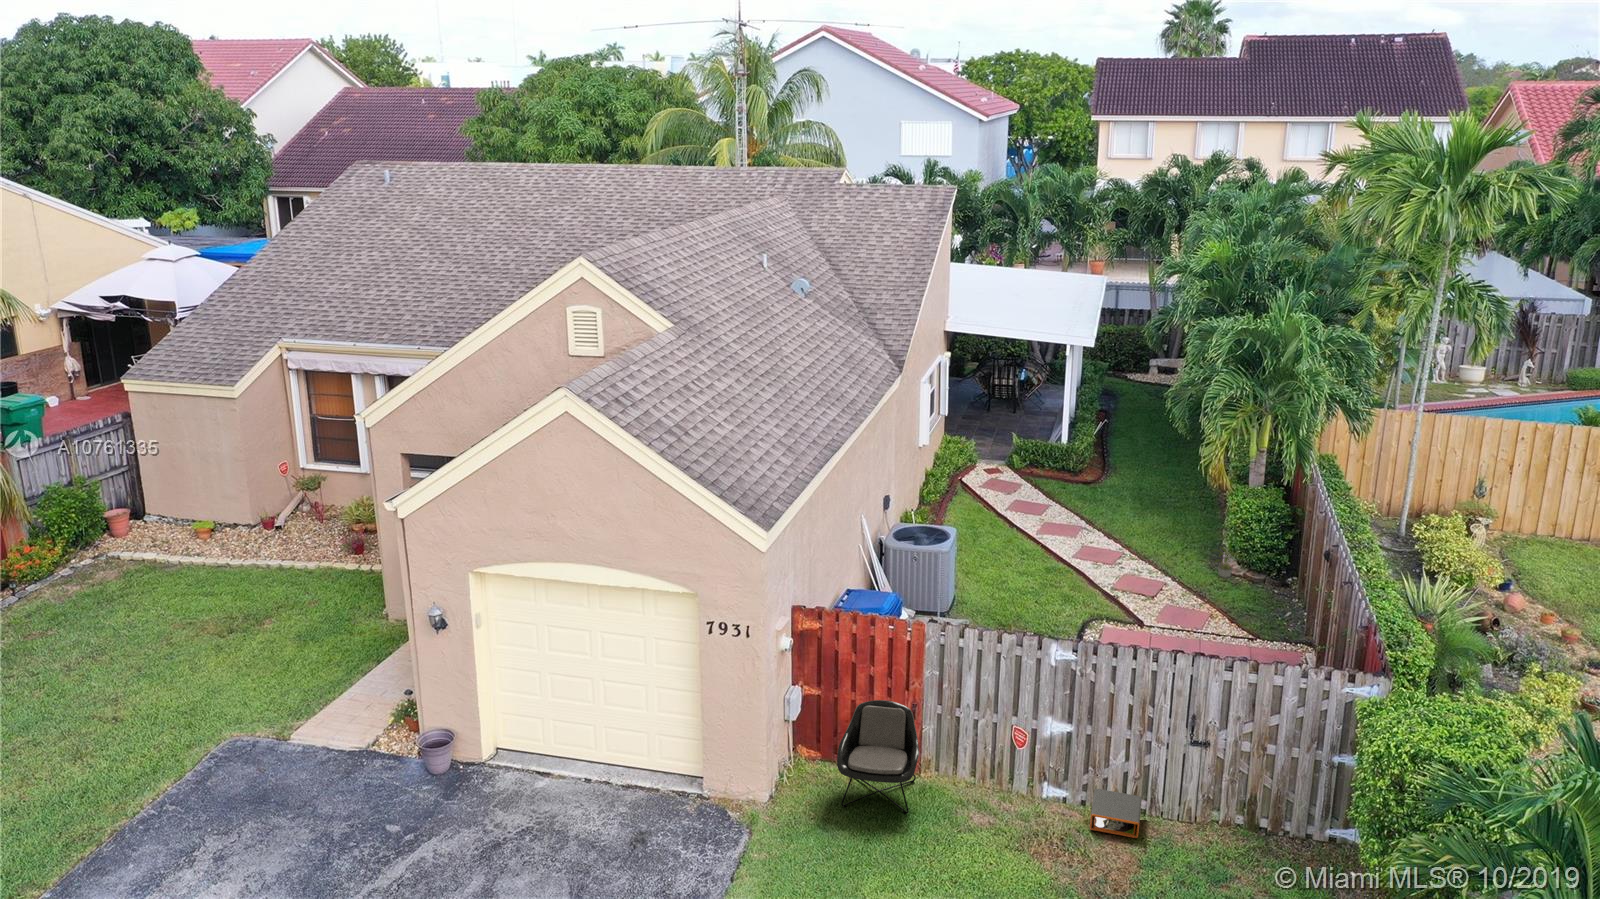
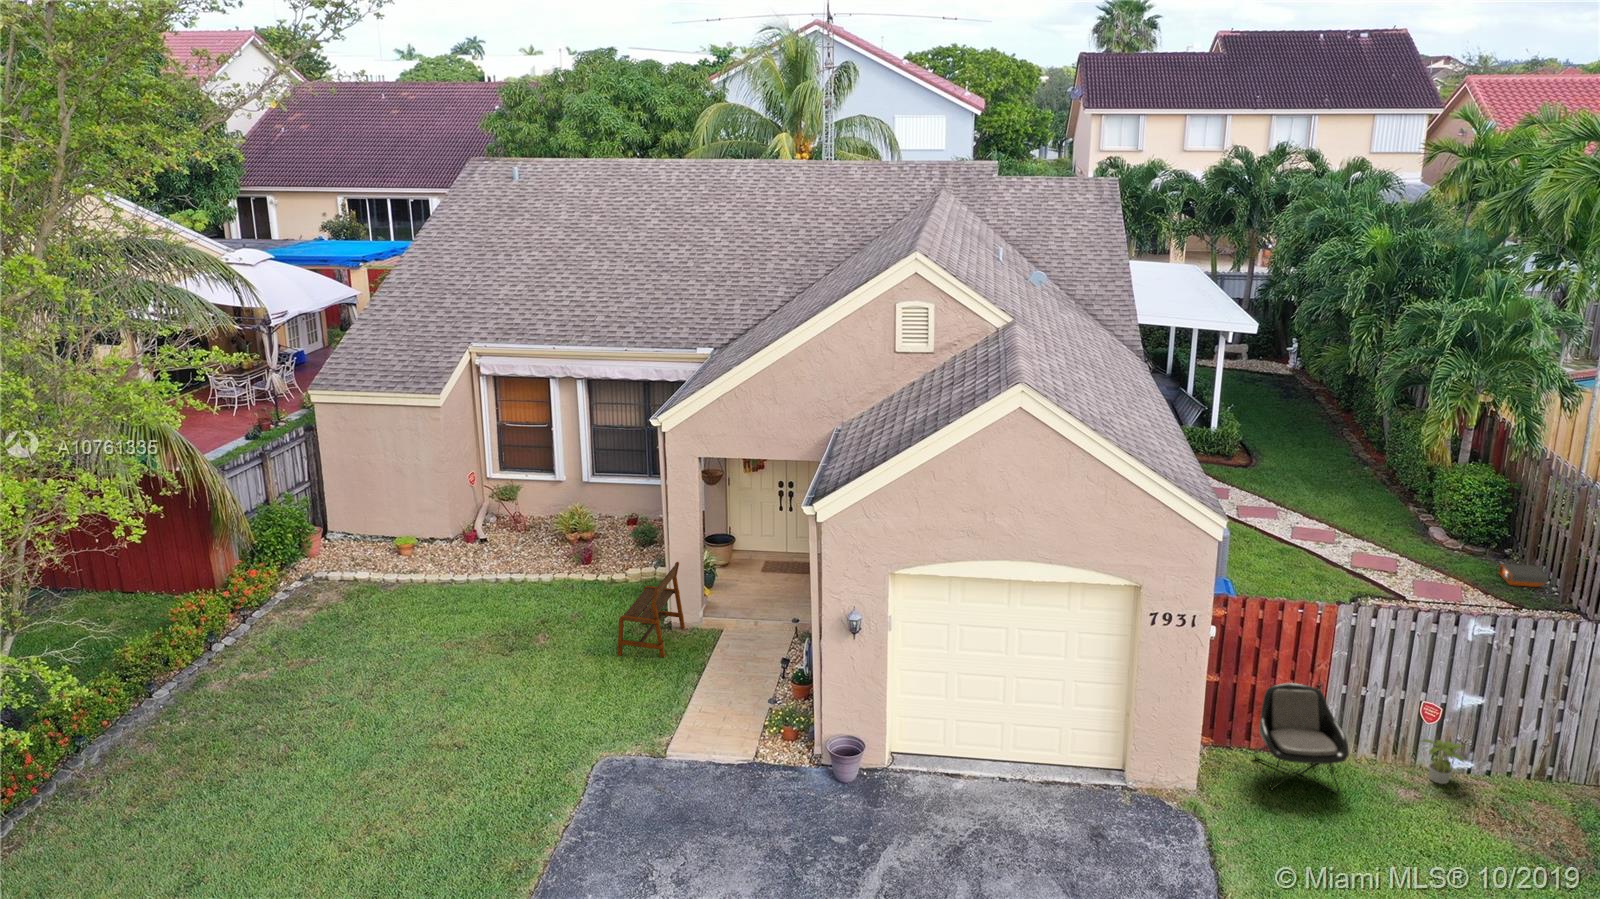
potted plant: present [1215,547,1237,578] -> present [1422,739,1464,784]
bench: none [321,555,406,647] -> present [618,562,685,657]
storage box: present [1090,789,1142,838] -> present [1499,564,1549,587]

